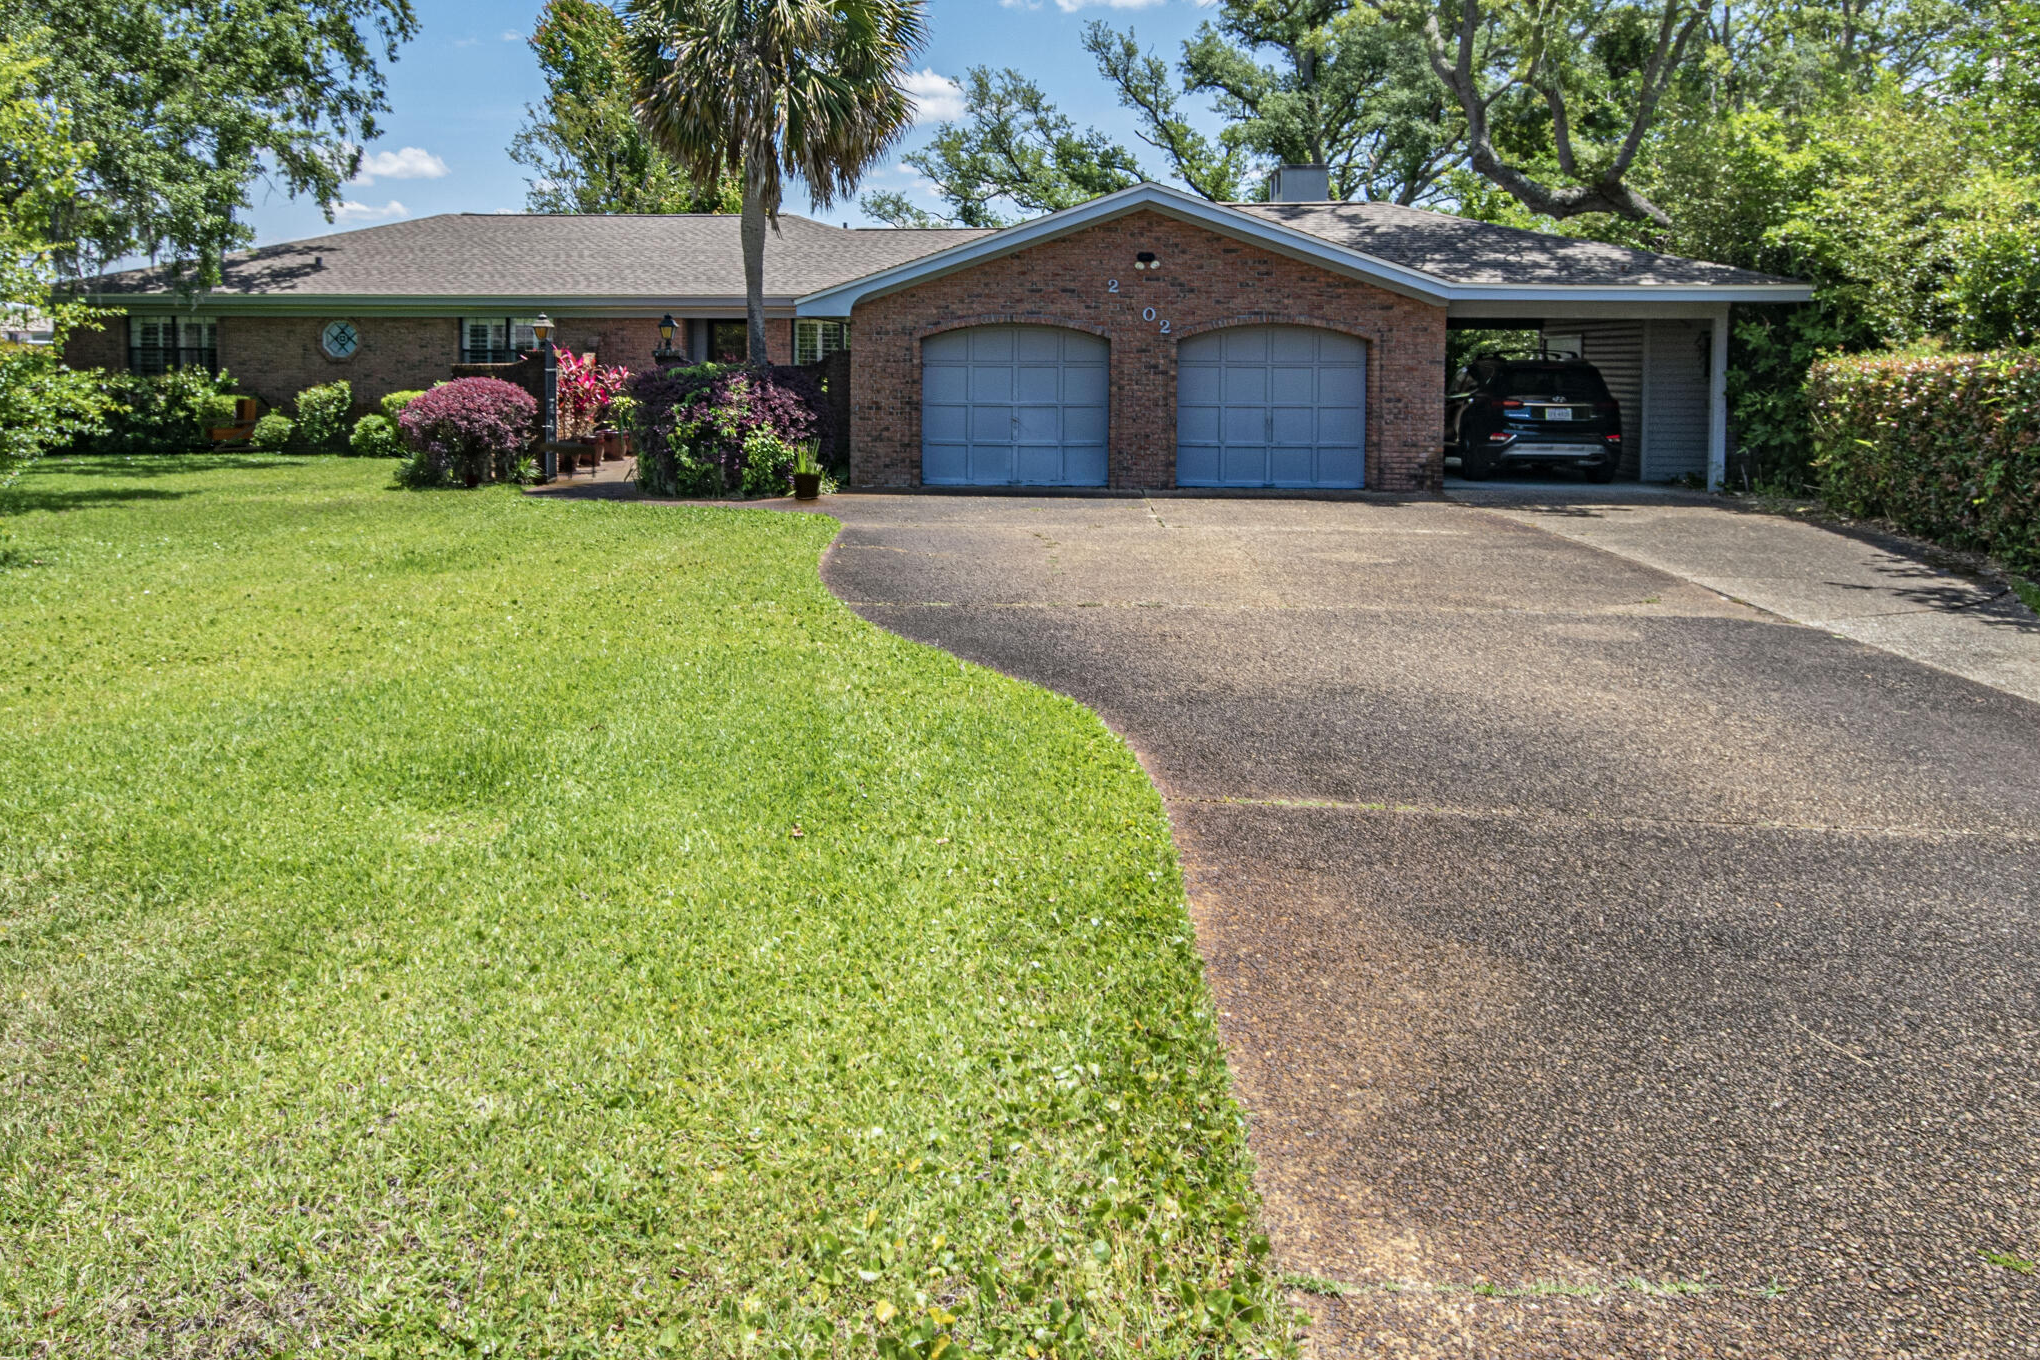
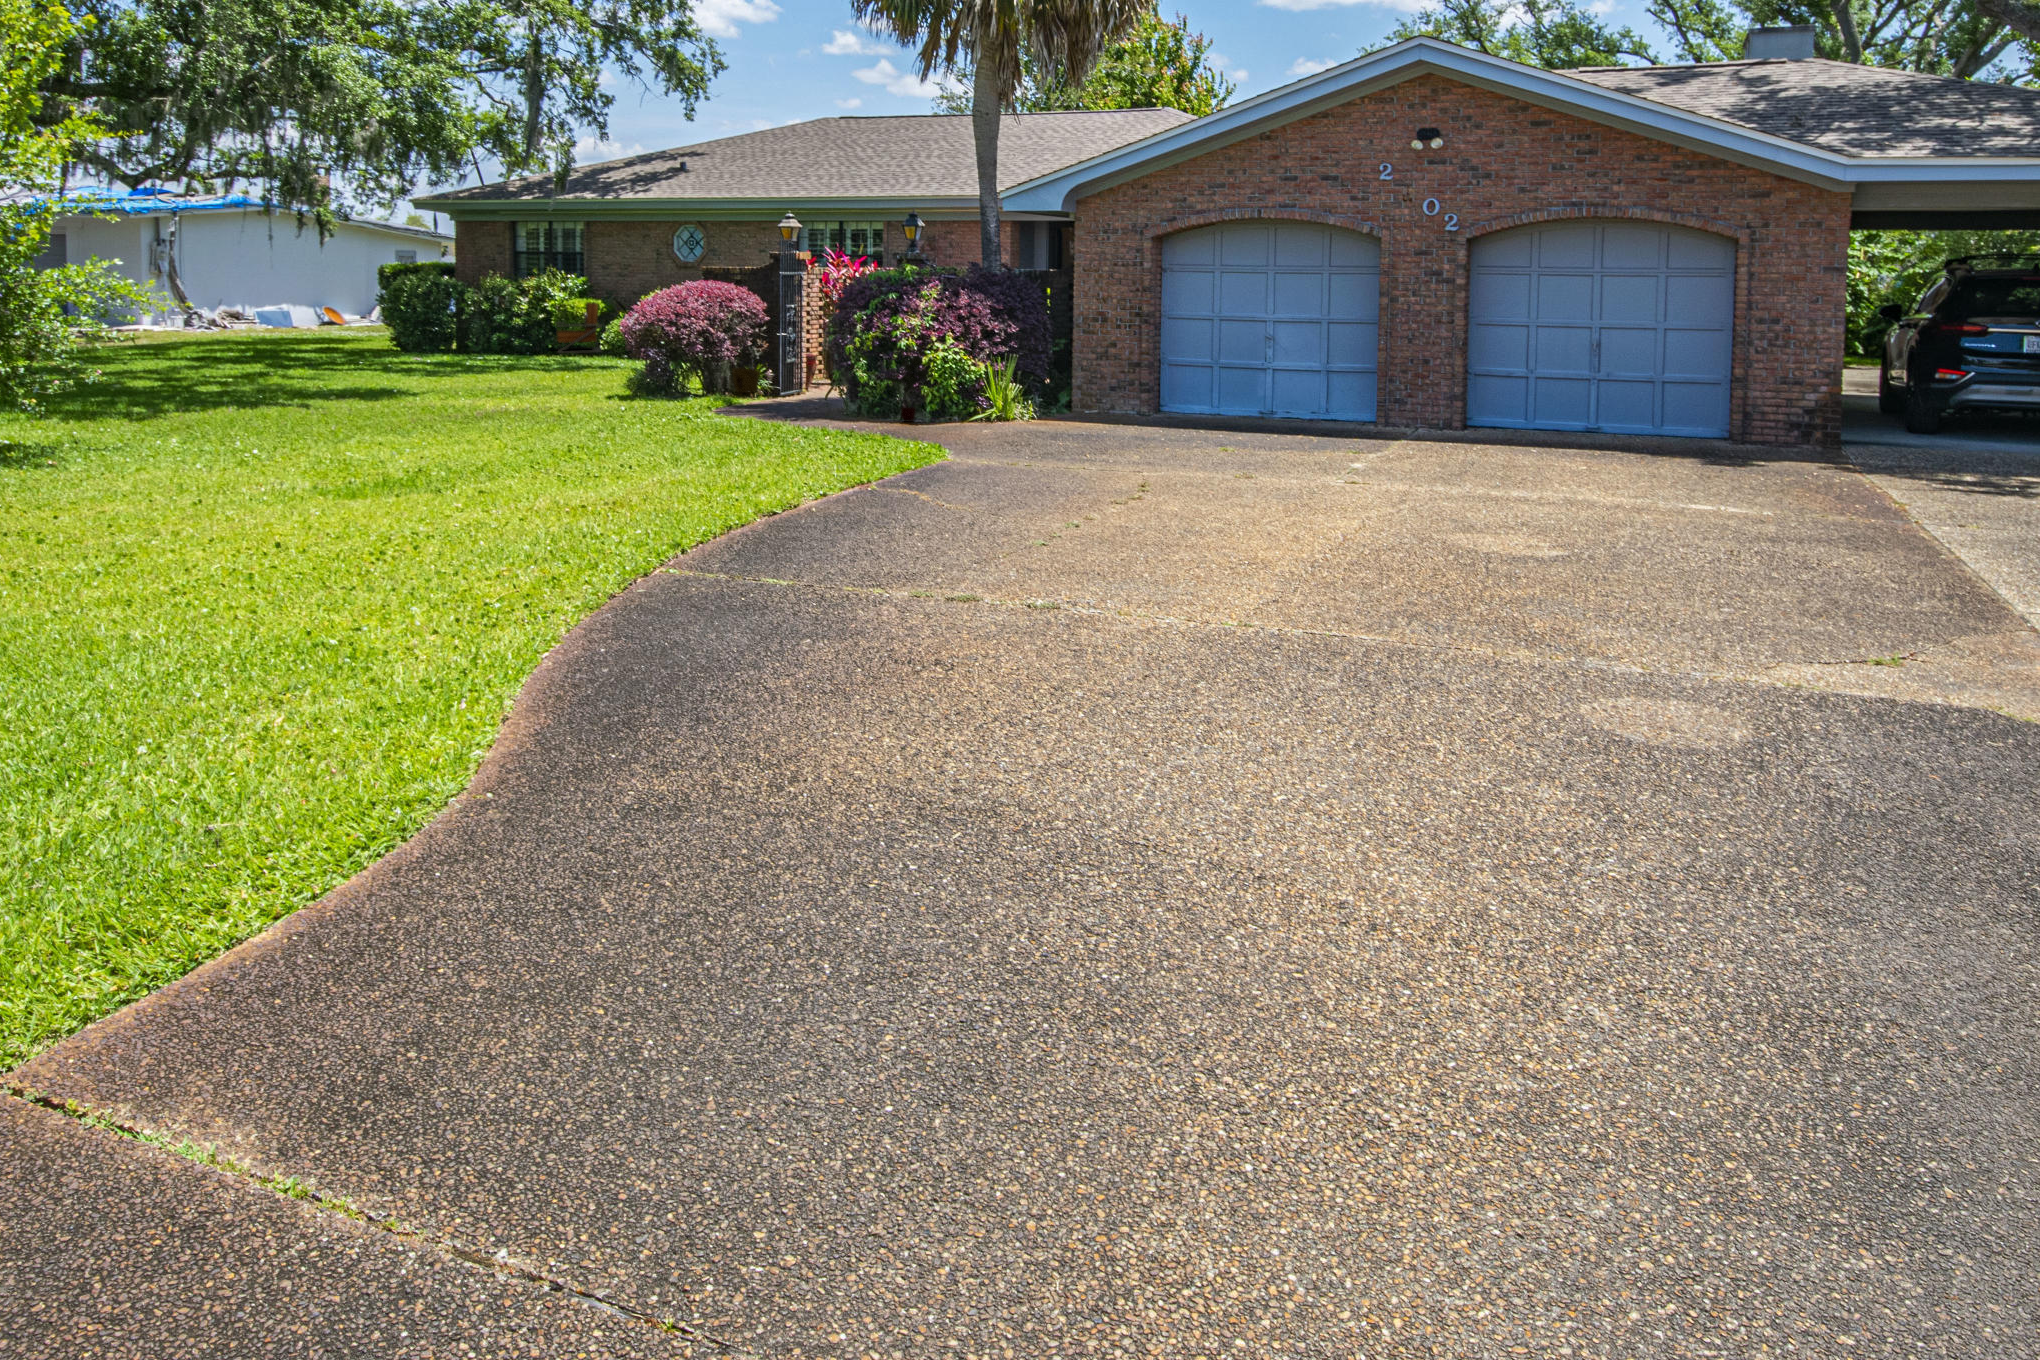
potted tree: present [447,426,495,486] -> present [886,346,934,422]
bench: present [540,442,596,480] -> none [784,351,829,392]
bucket: present [793,472,821,500] -> present [732,367,760,393]

